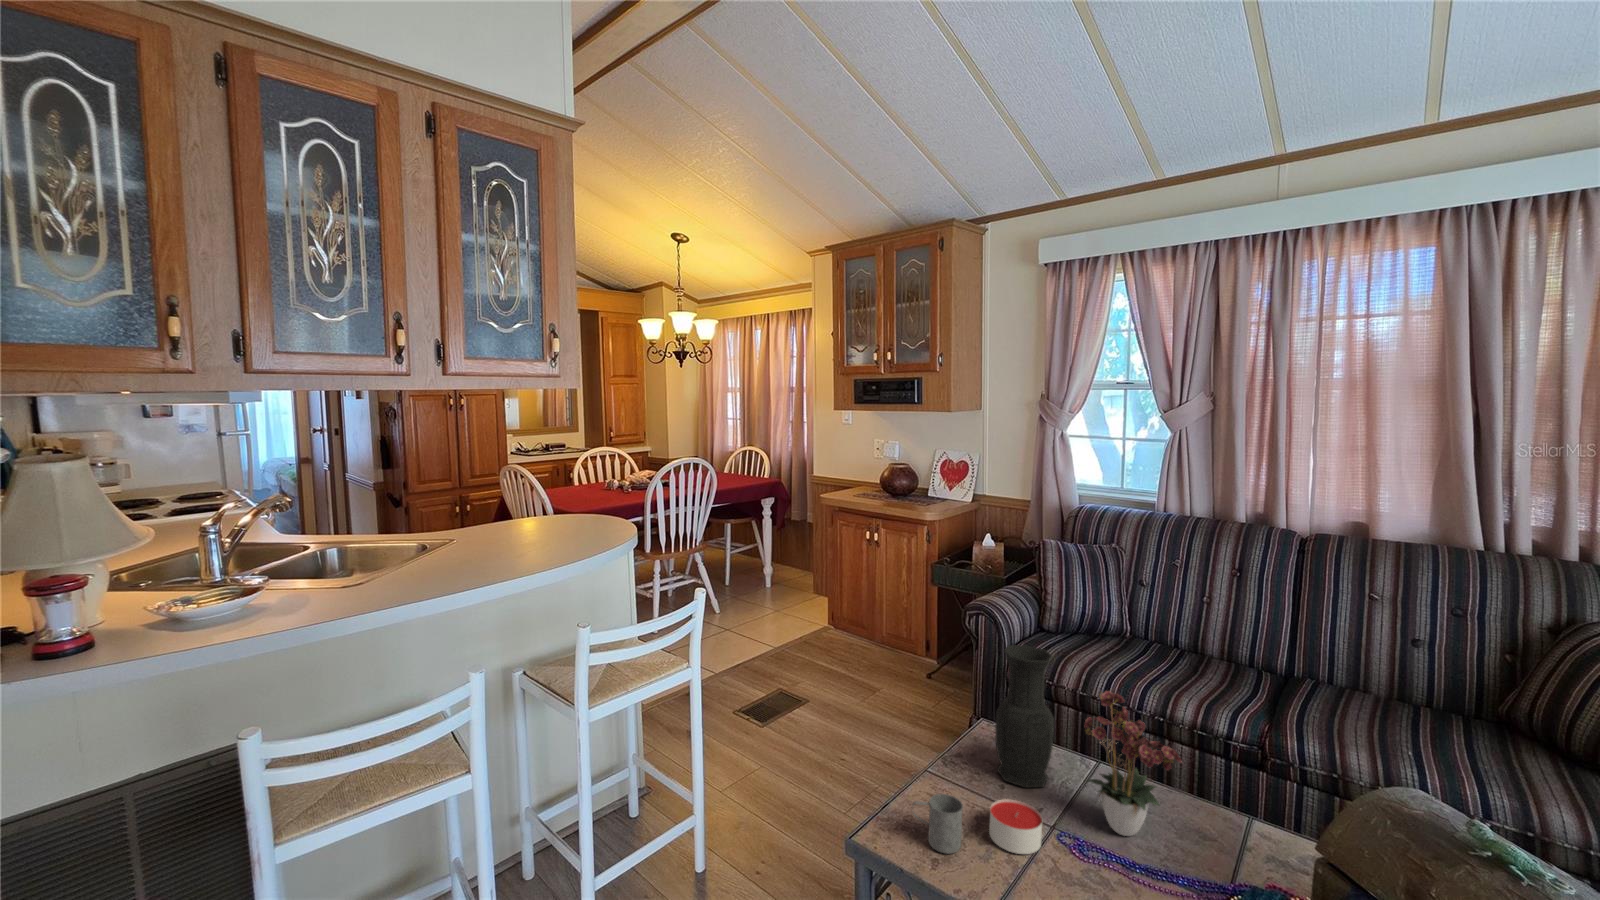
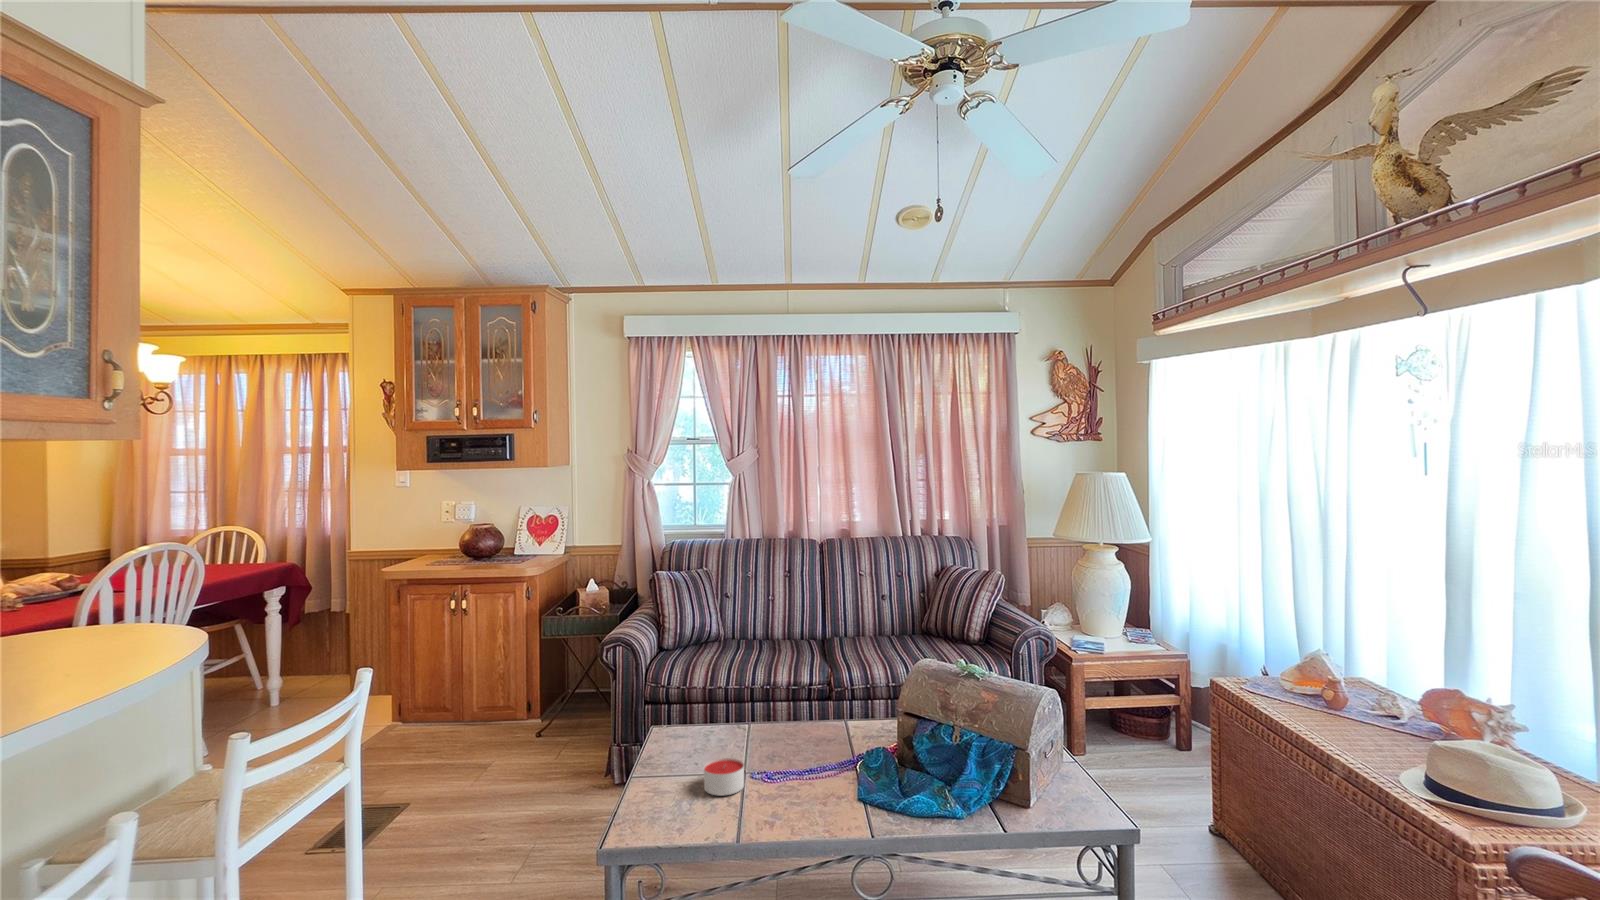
vase: present [995,645,1054,787] -> none [681,640,726,757]
flower arrangement: present [1085,691,1181,836] -> none [752,647,824,757]
mug: present [913,794,963,854] -> none [650,769,692,818]

